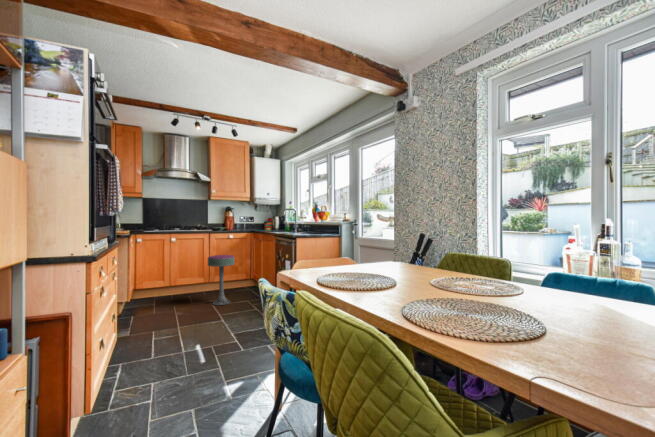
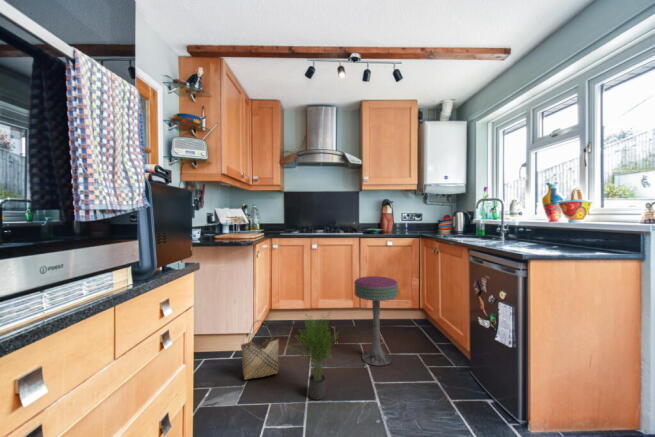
potted plant: none [168,269,204,319] -> present [296,320,335,400]
woven basket: none [132,284,159,320] -> present [241,321,279,380]

